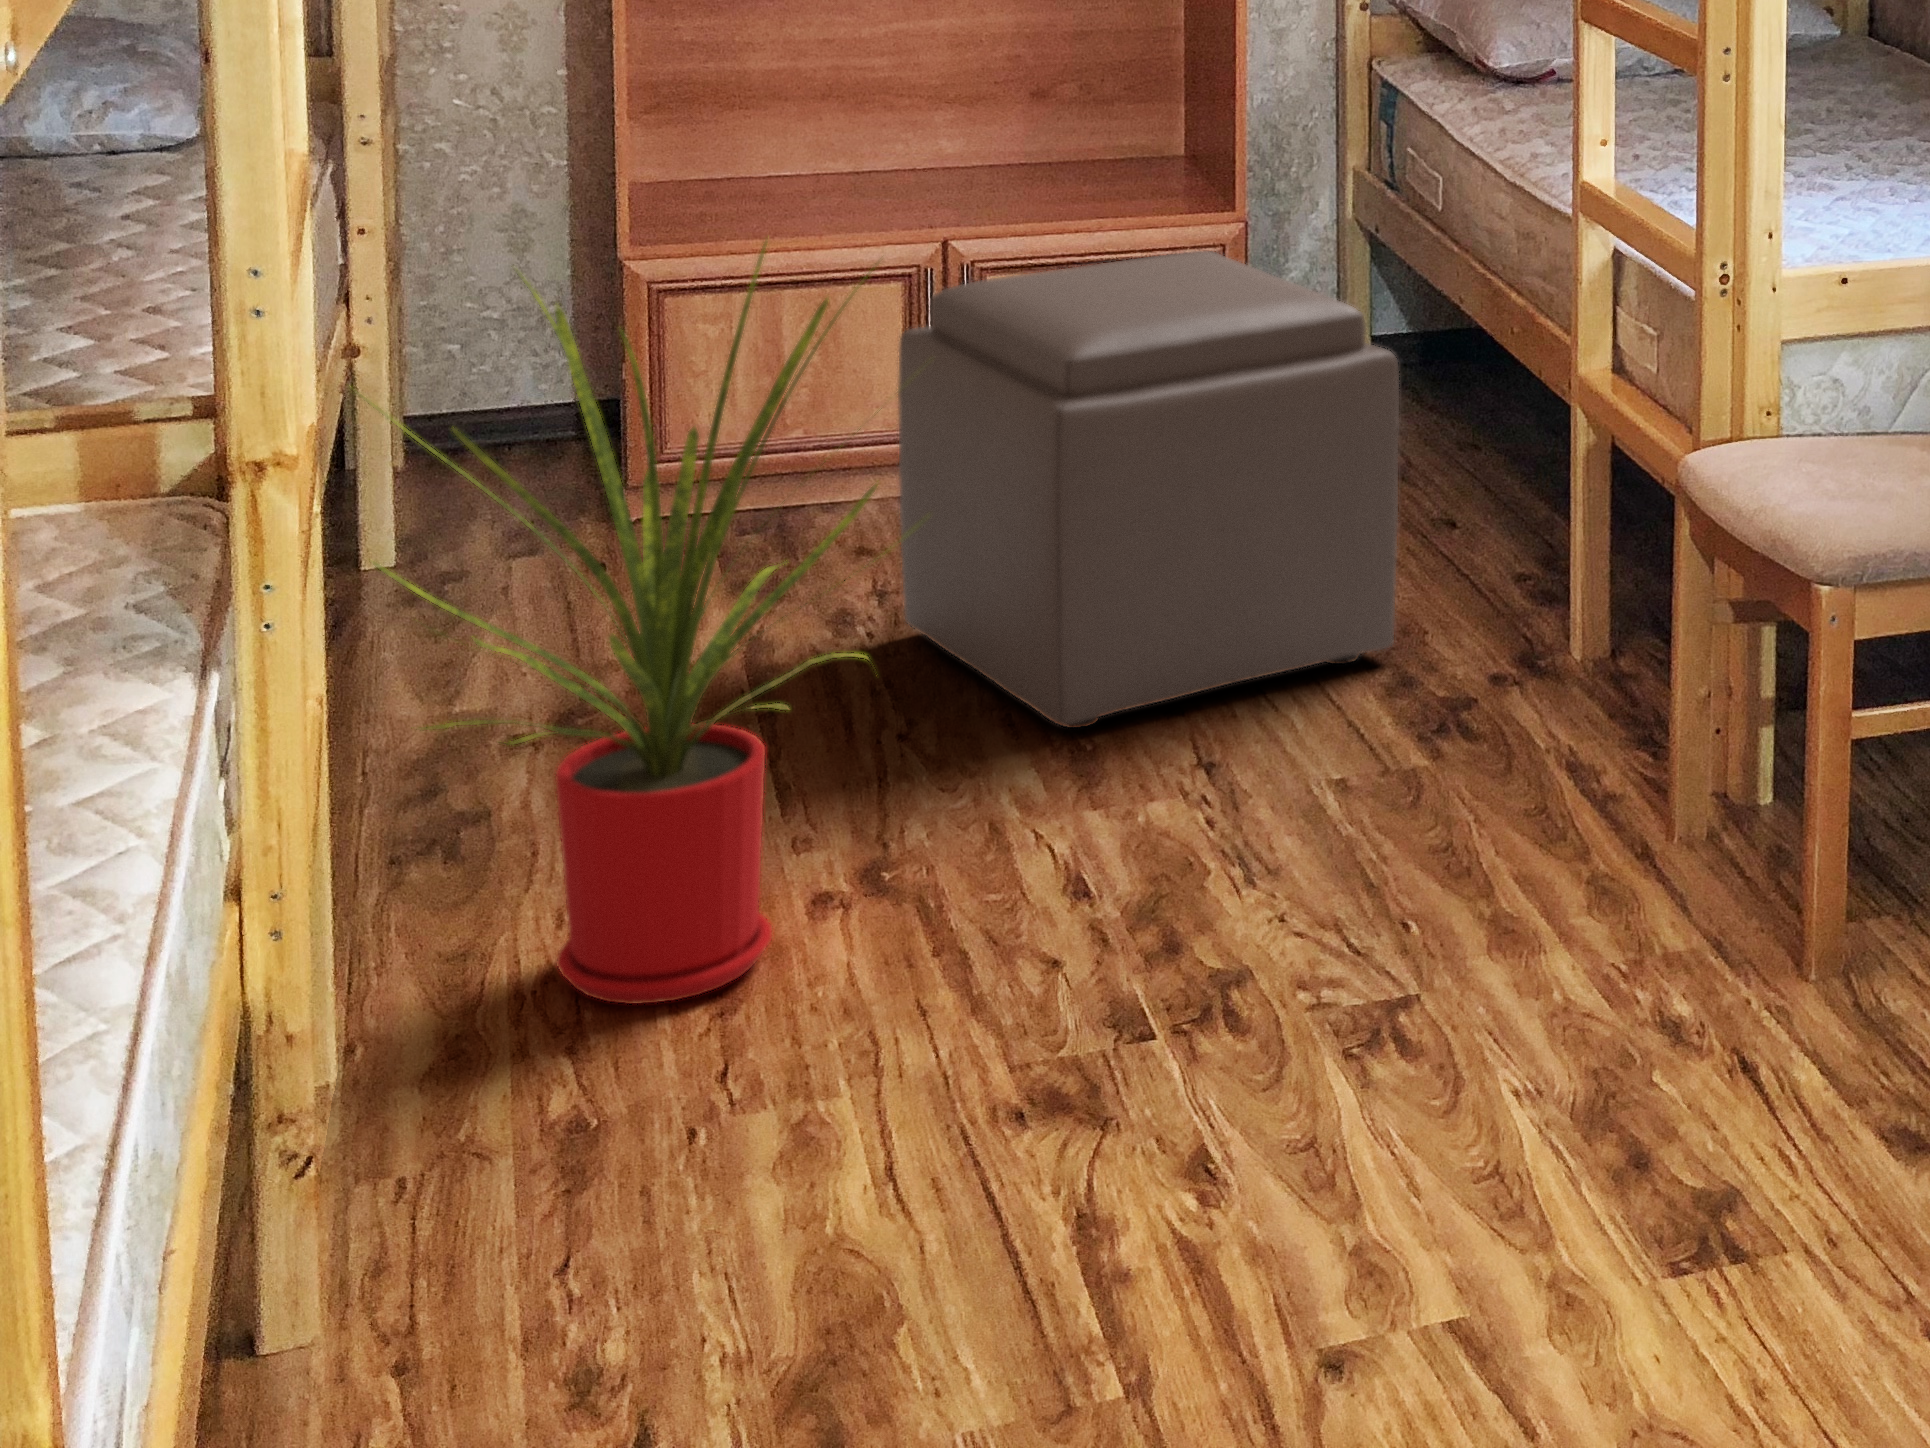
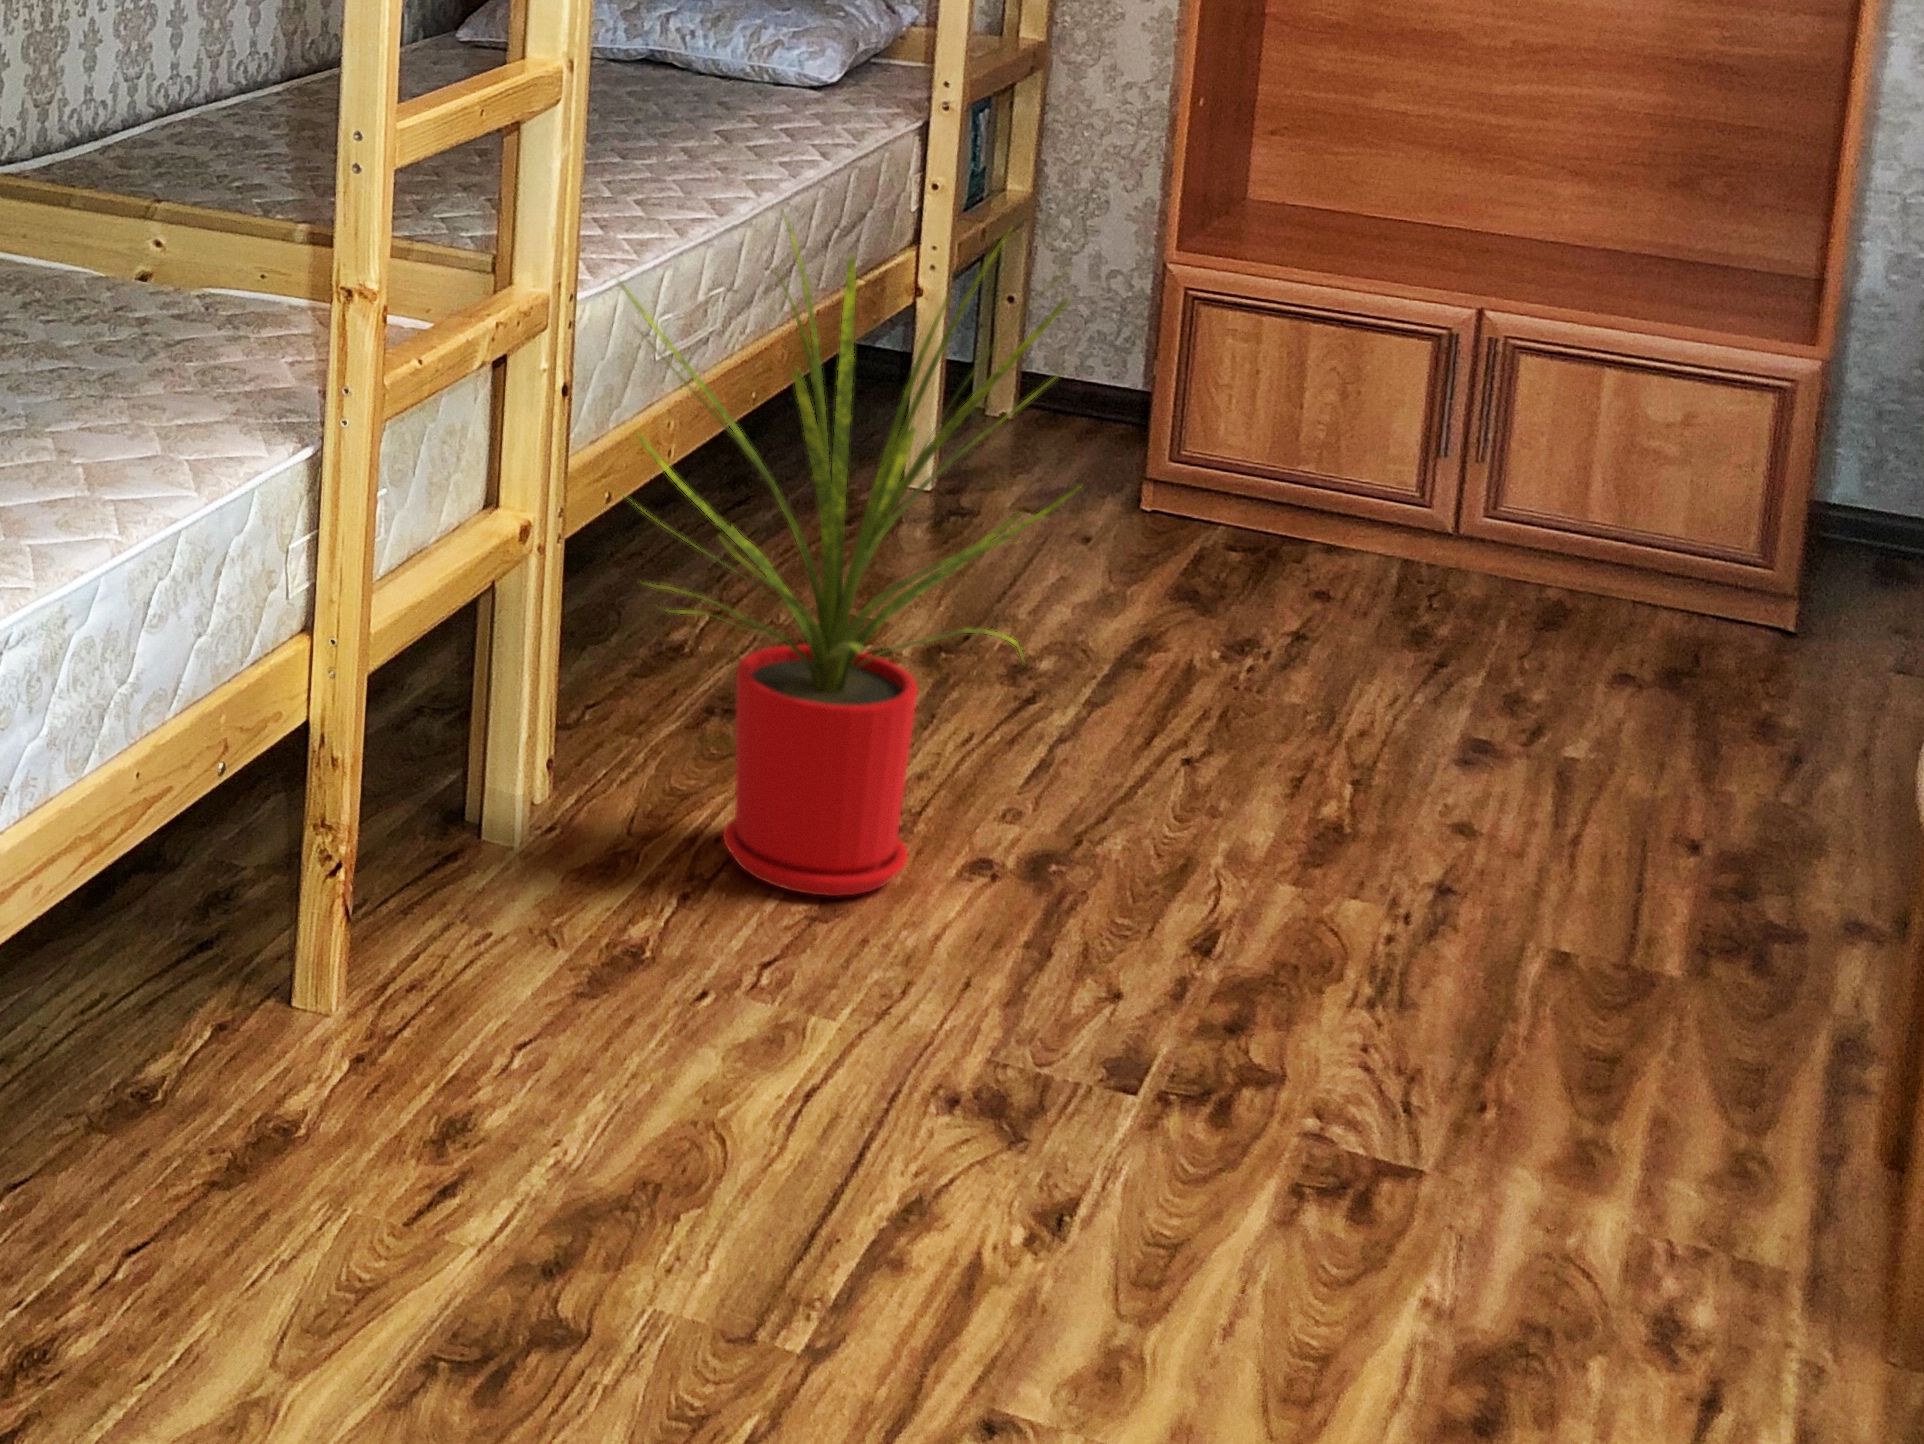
ottoman: present [898,251,1399,728] -> none [1282,340,1801,854]

